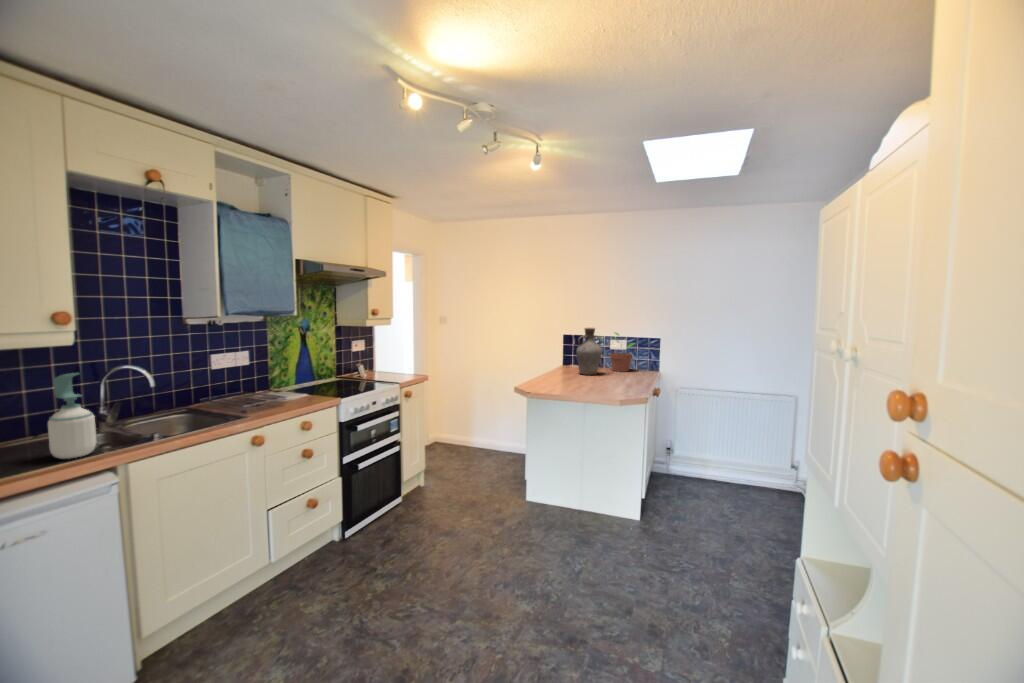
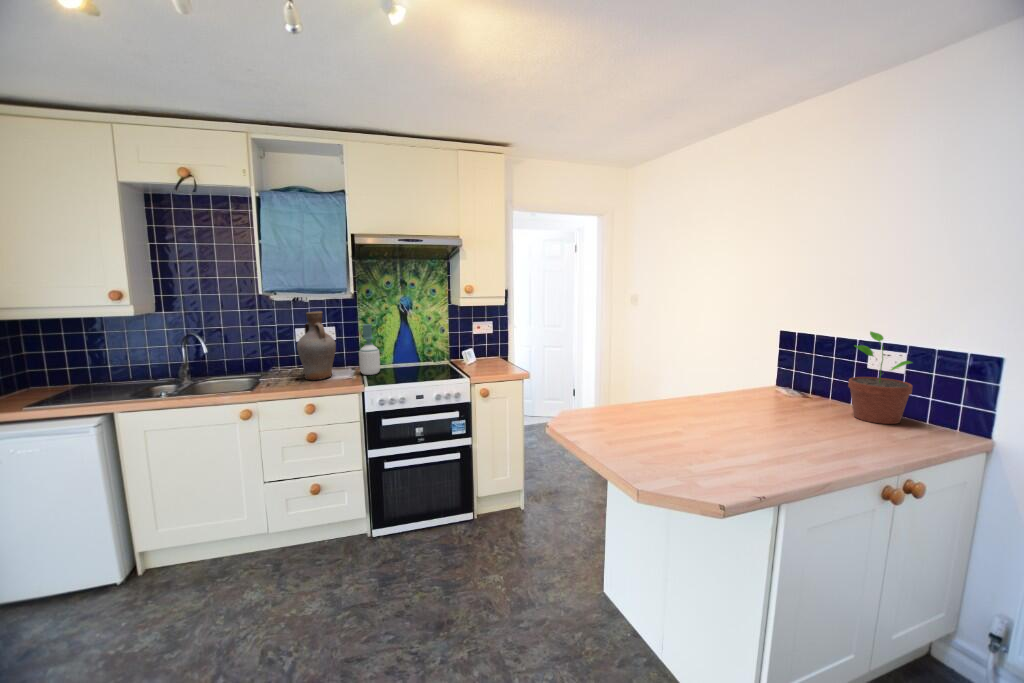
vase: present [576,328,602,375] -> present [297,311,336,380]
soap bottle: present [48,373,96,459] -> present [359,324,380,375]

